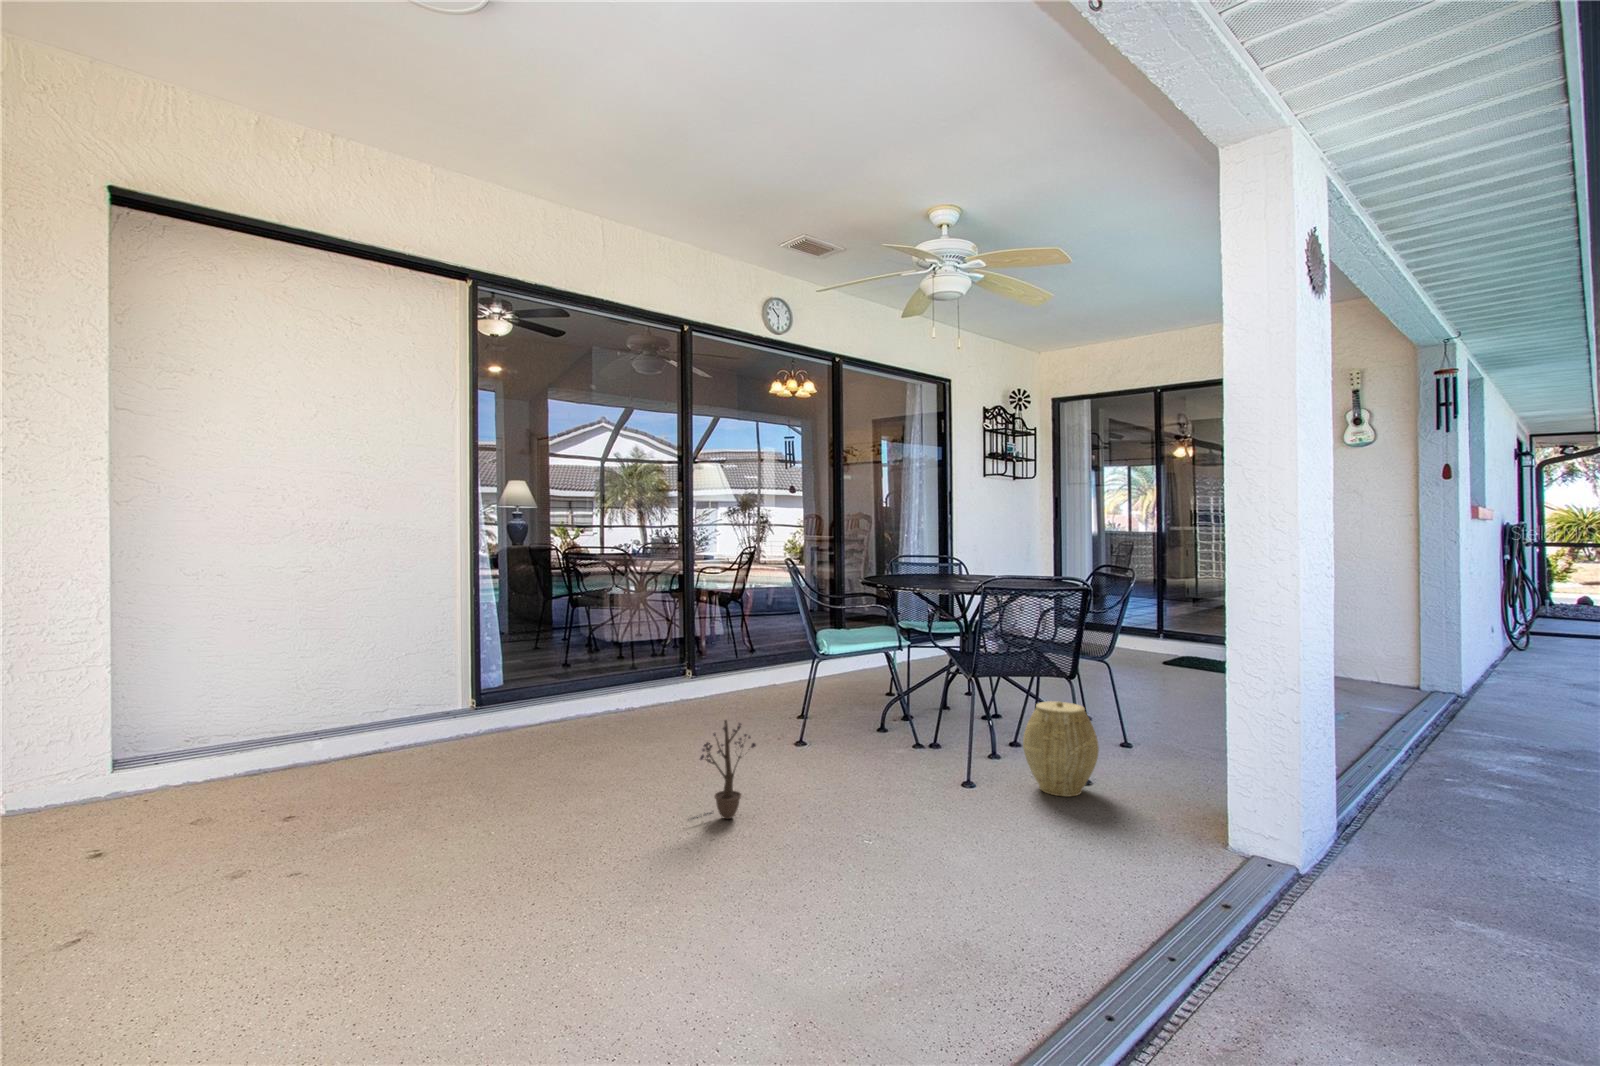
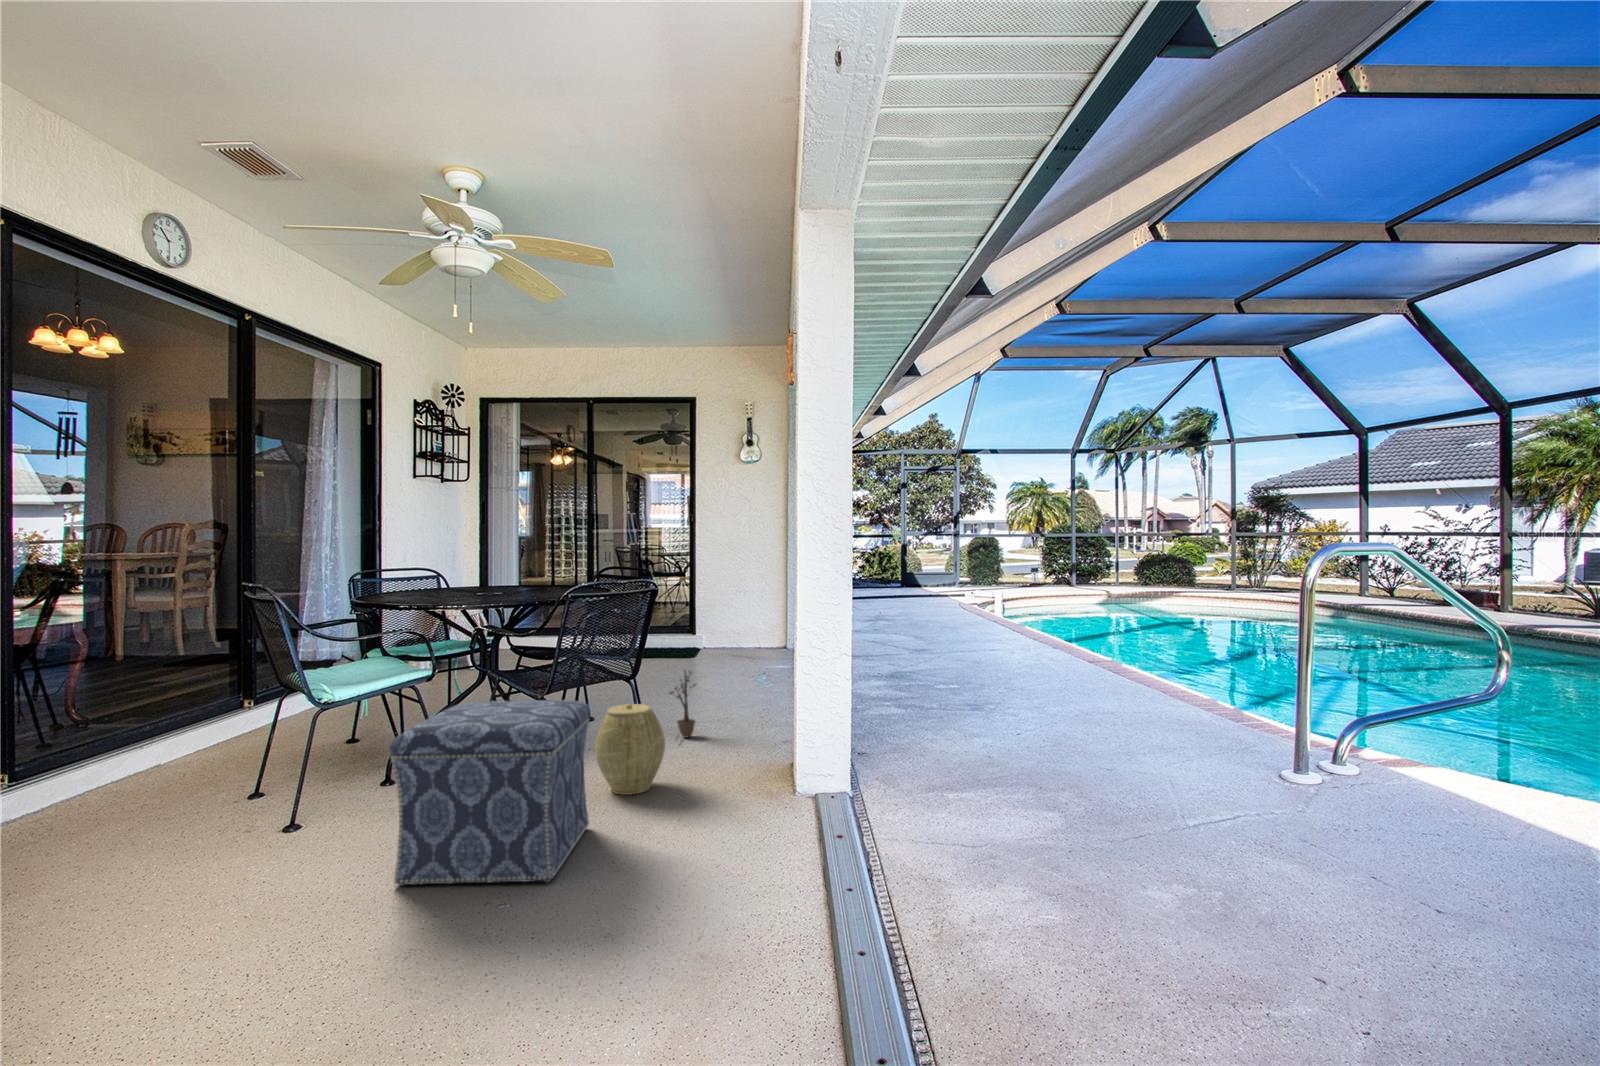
ottoman: none [804,672,990,847] -> present [390,700,590,886]
decorative plant: present [688,720,756,821] -> present [669,671,695,739]

